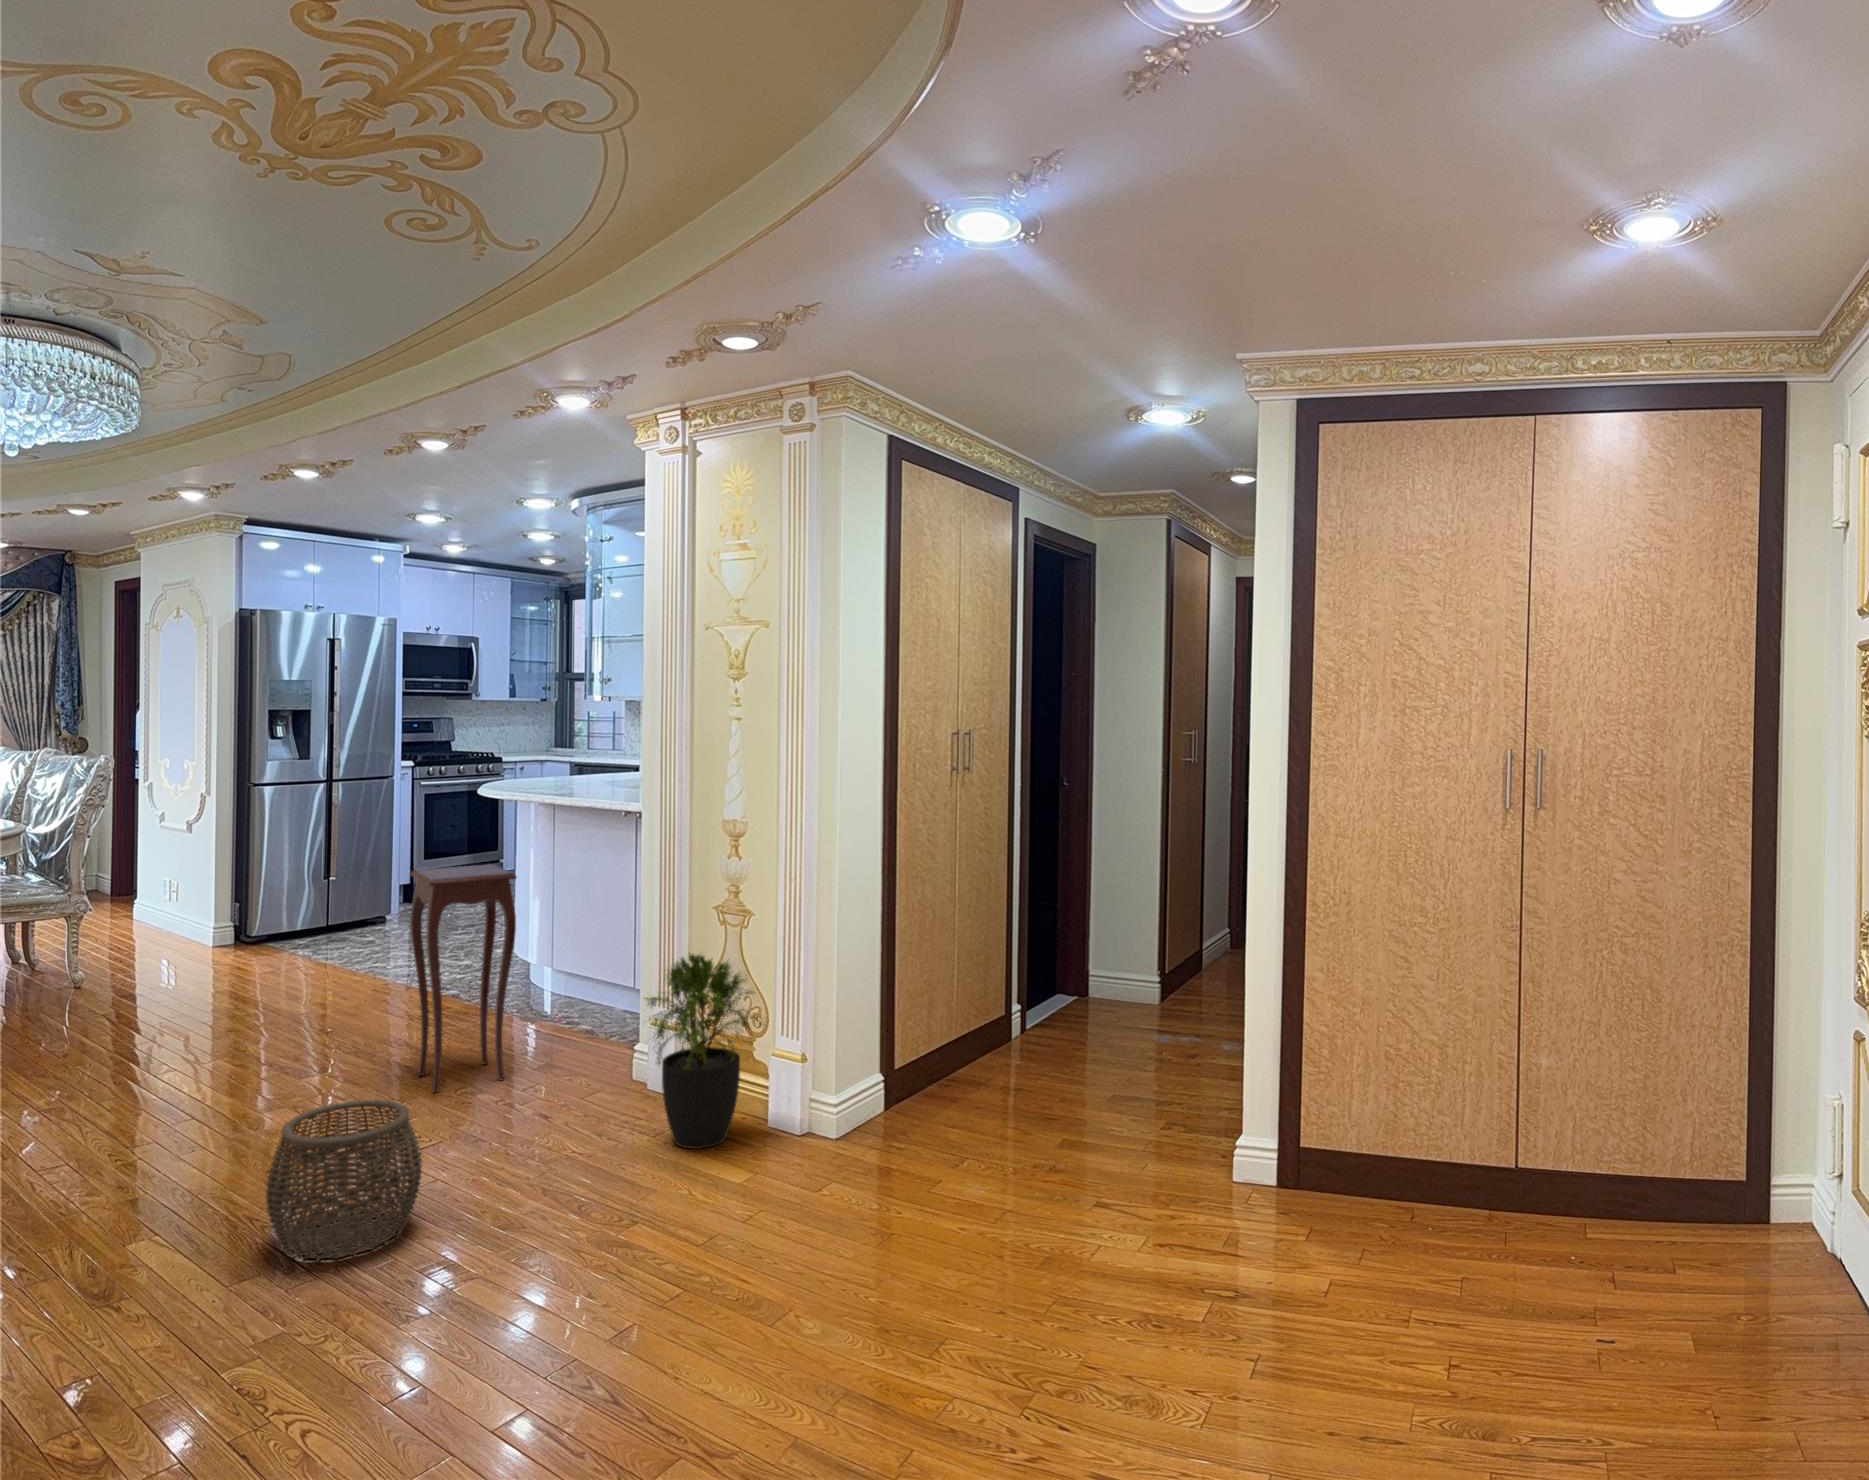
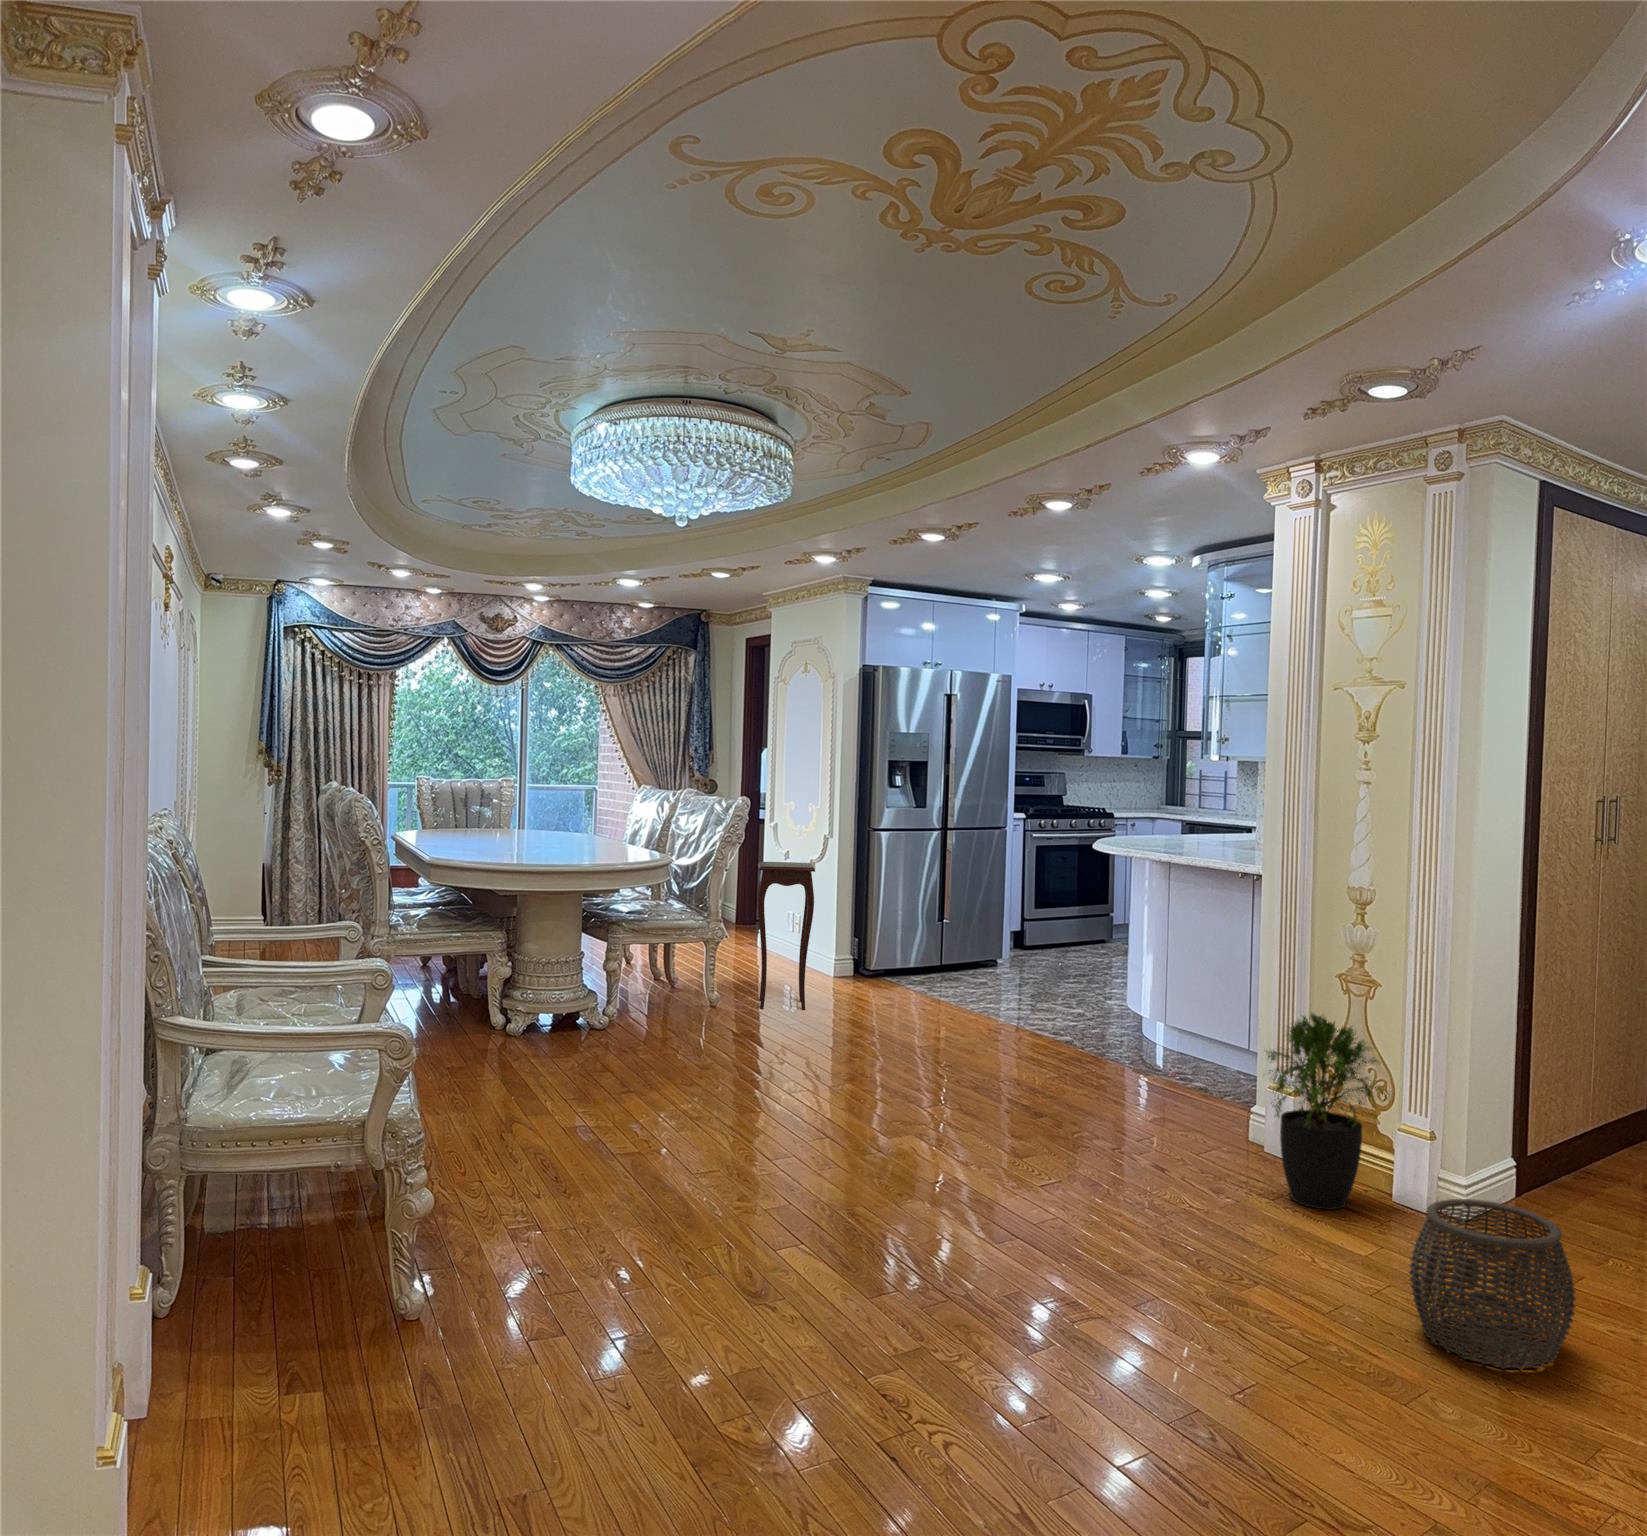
side table: present [410,864,517,1093] -> present [757,862,815,1010]
woven basket: present [266,1100,422,1260] -> present [1409,1199,1576,1370]

